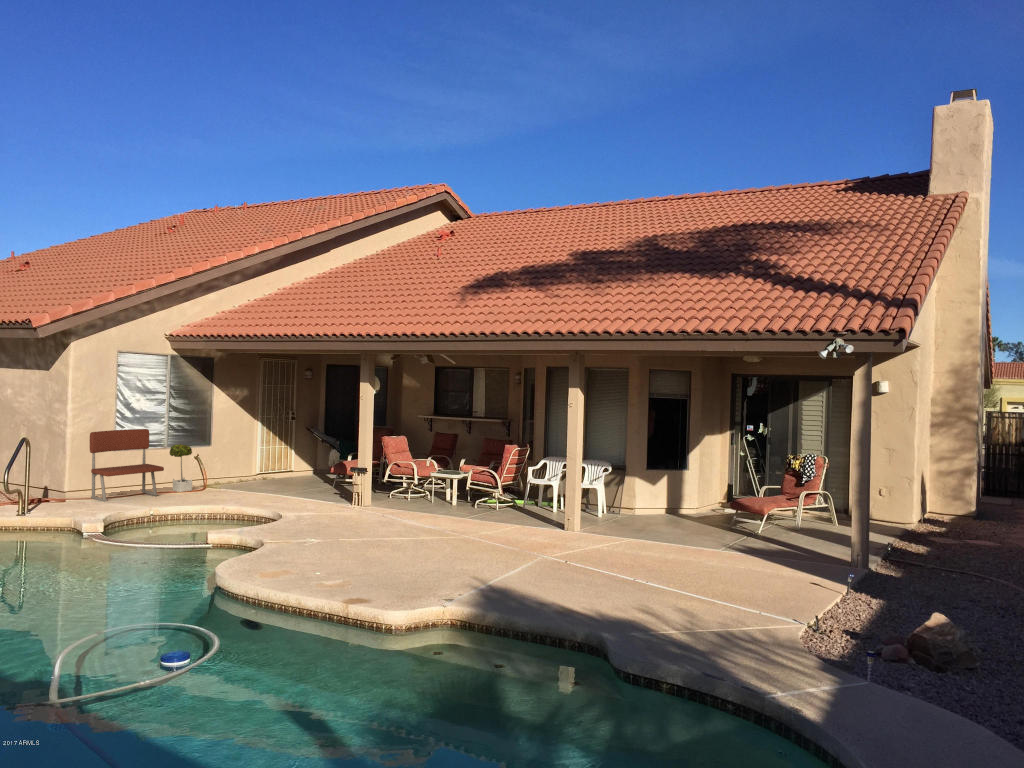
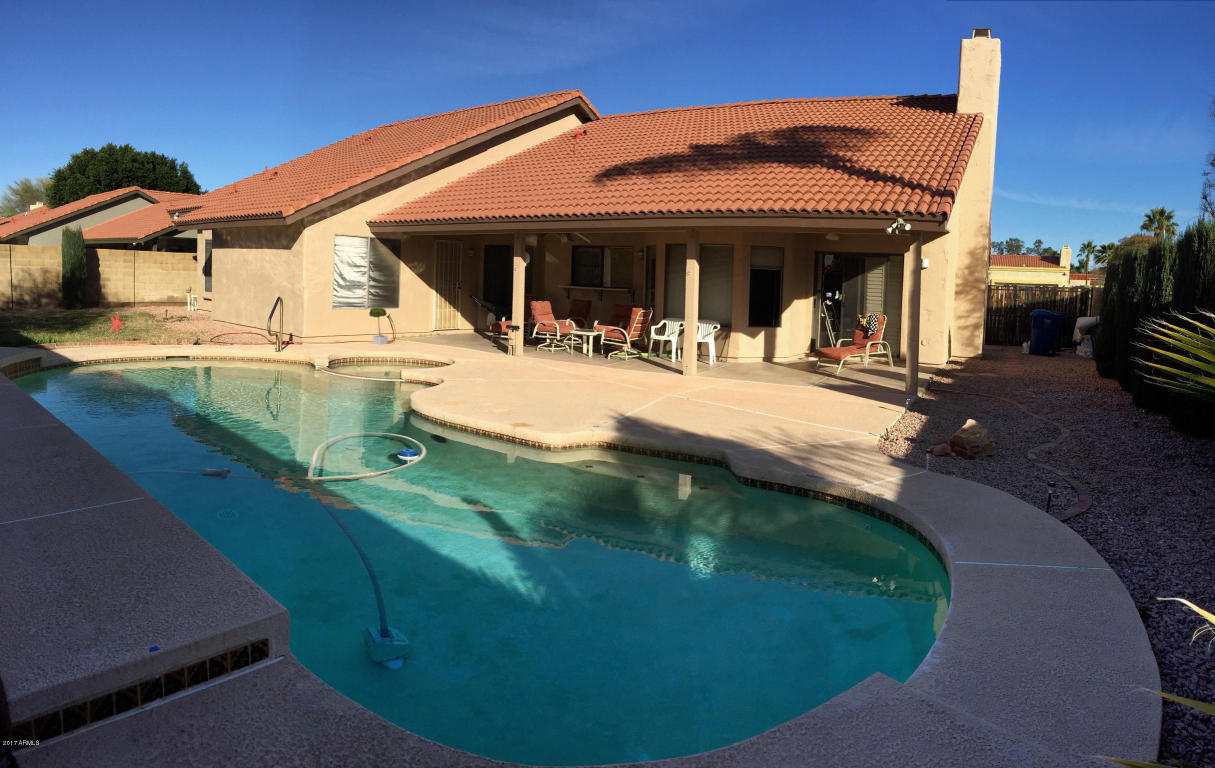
bench: present [90,429,164,502] -> none [311,295,368,351]

